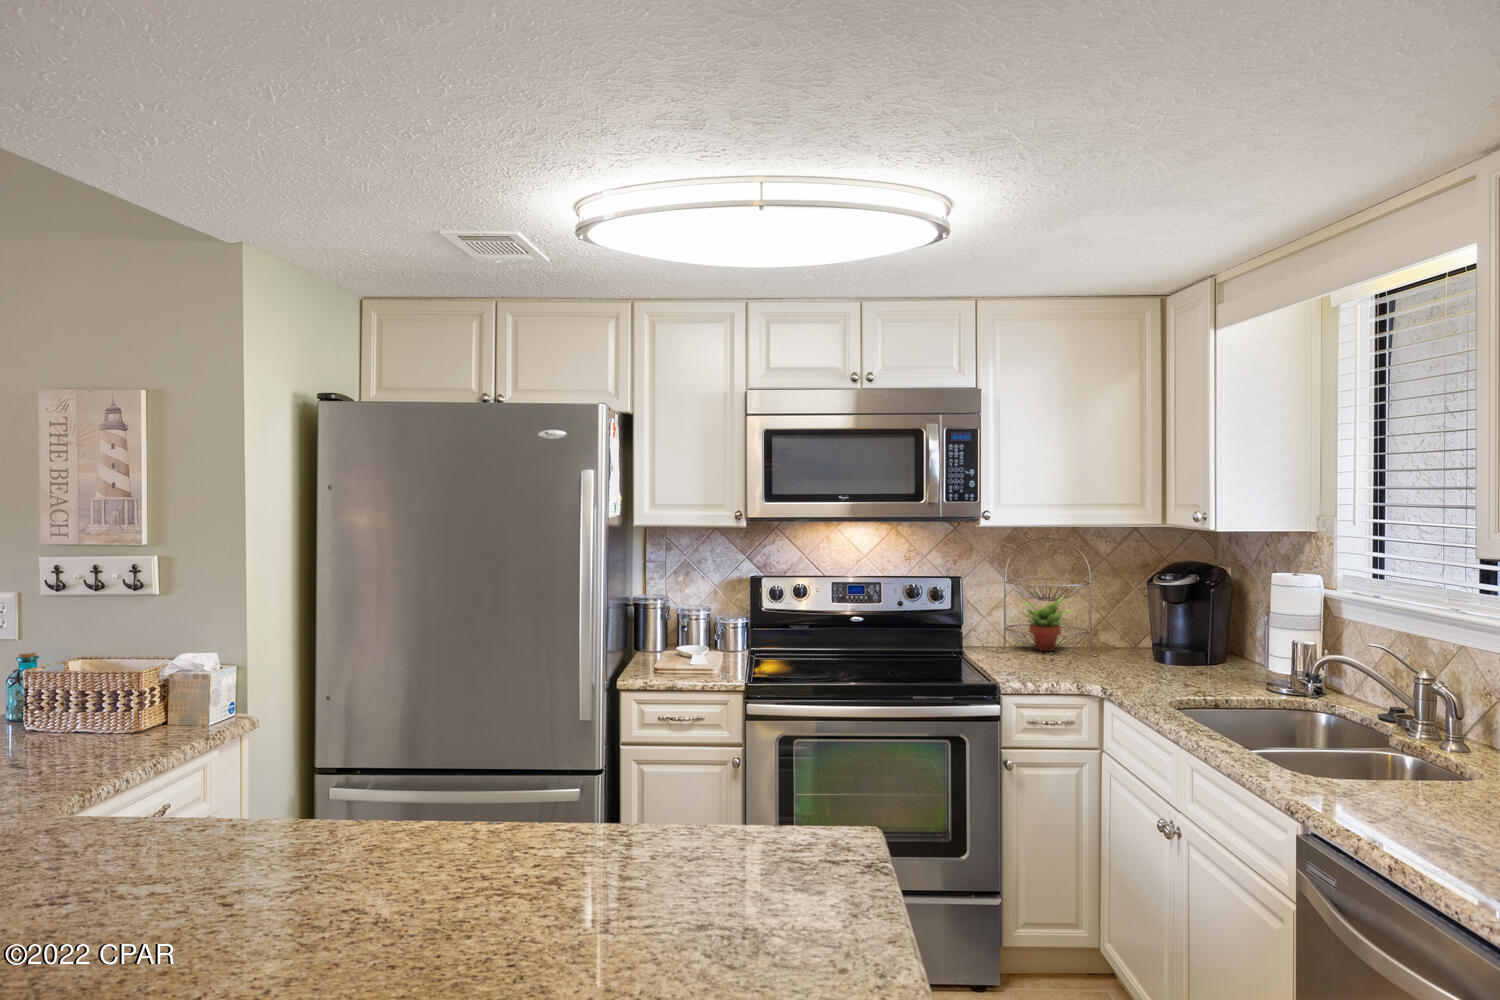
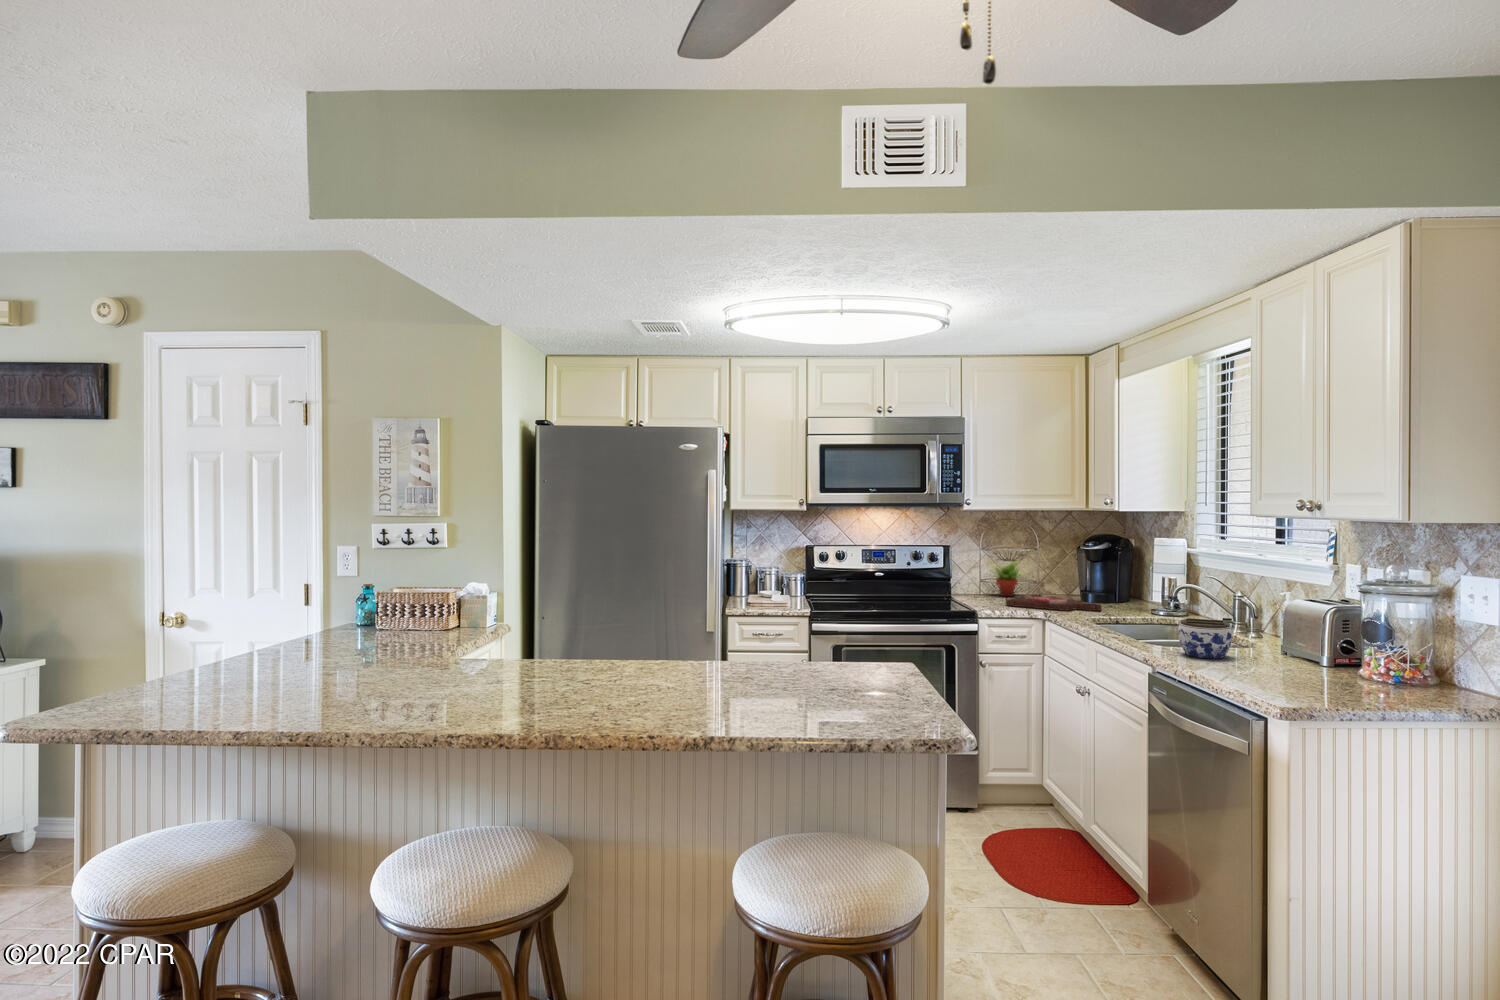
cutting board: none [1043,653,1189,684] -> present [1006,595,1102,611]
jar: none [1340,733,1442,811] -> present [1178,618,1232,659]

